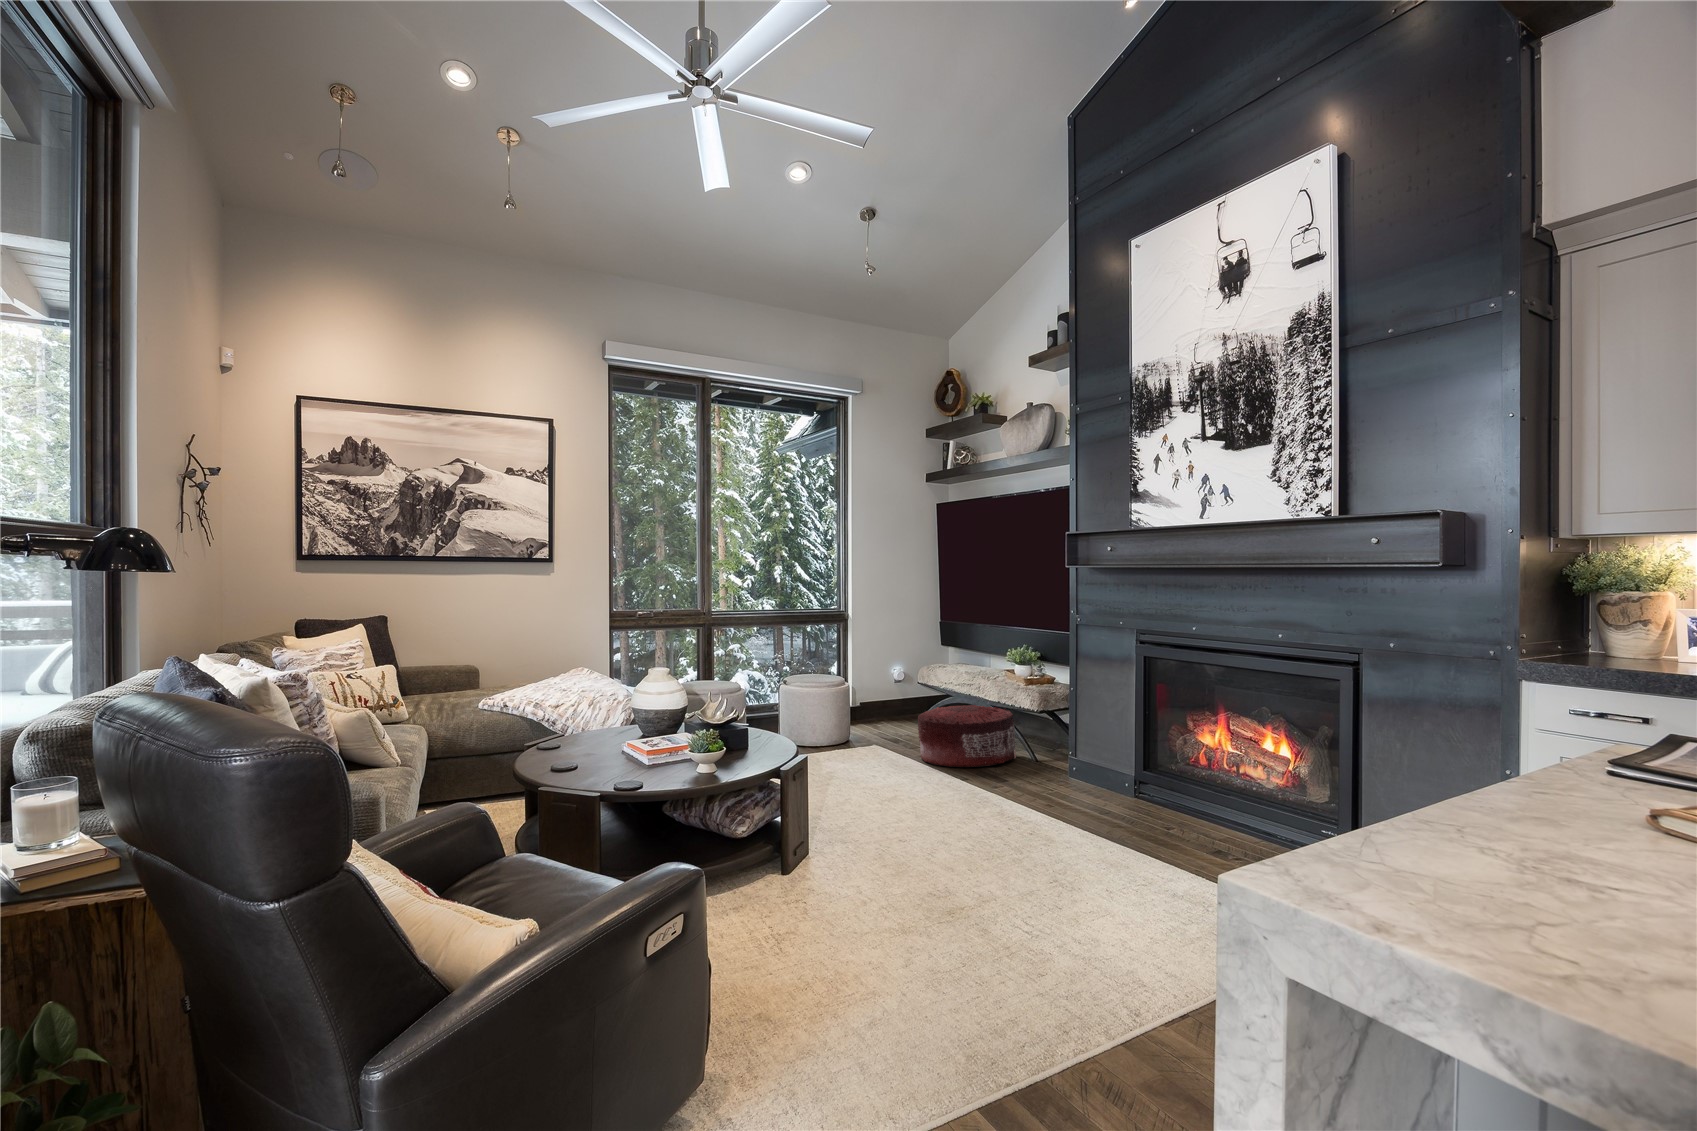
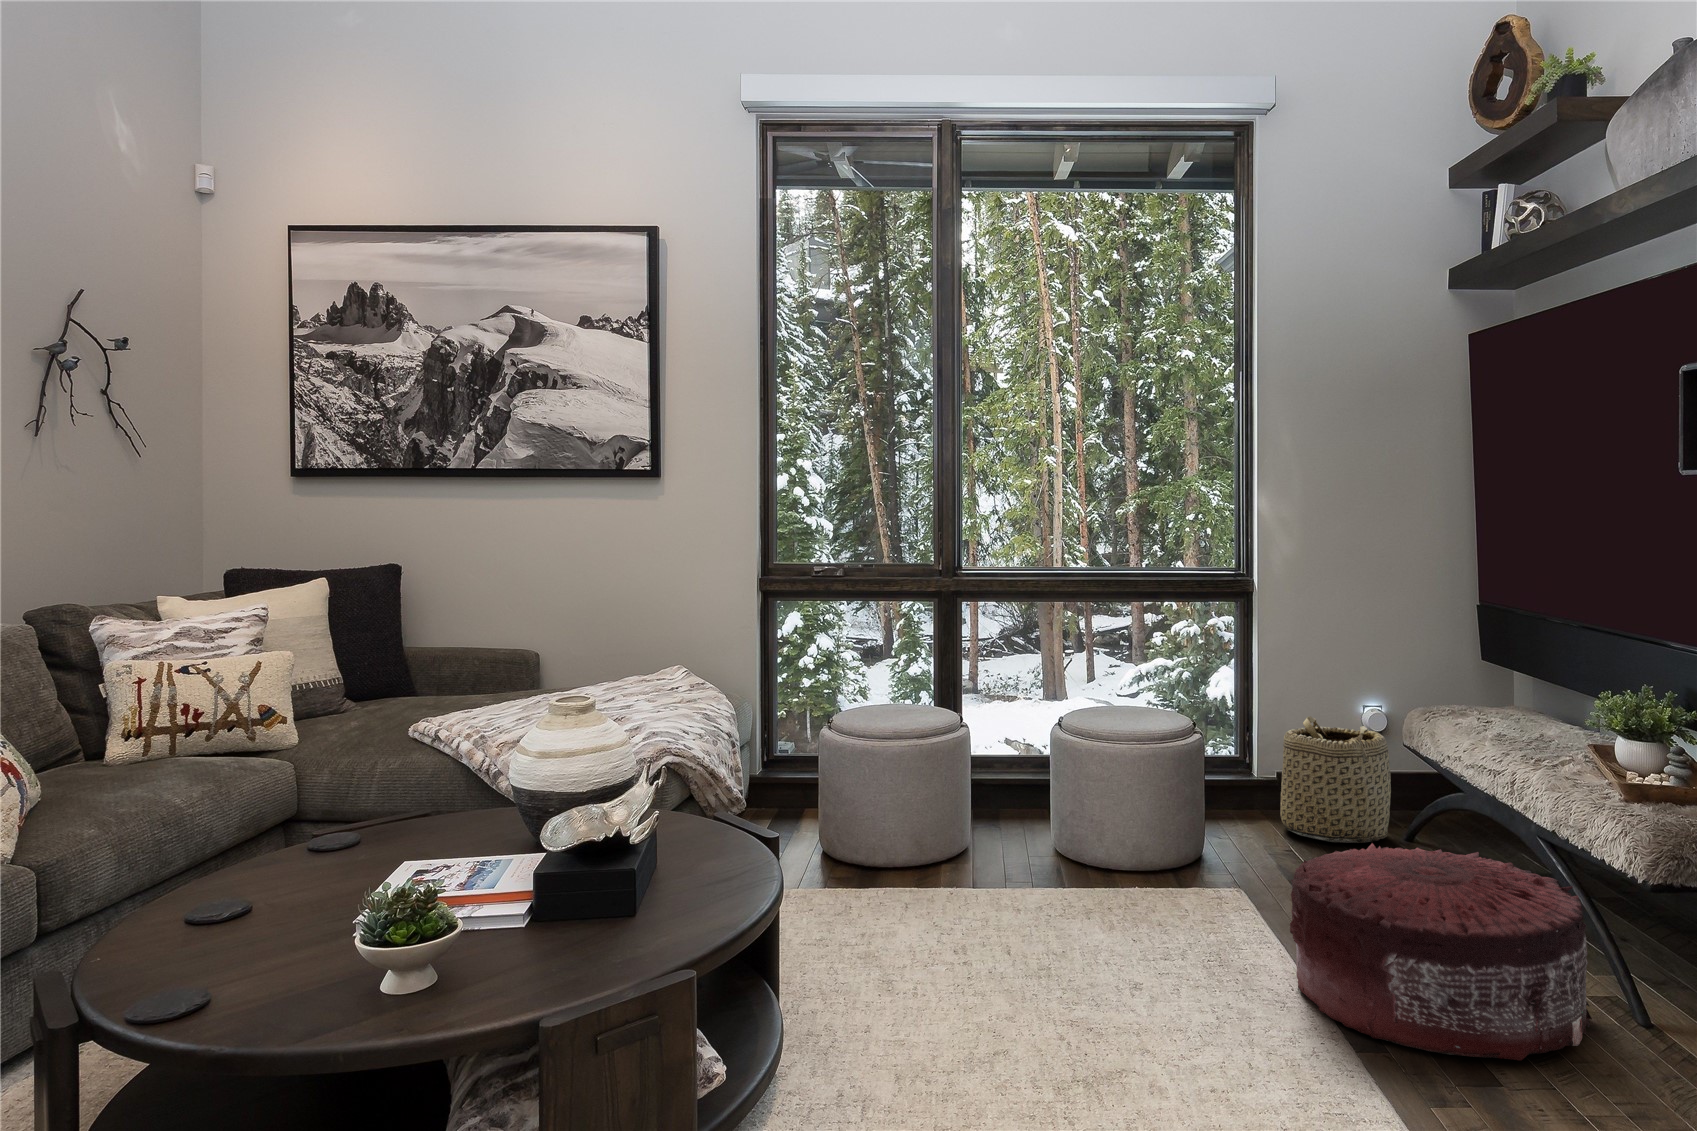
basket: none [868,672,913,727] -> present [1280,716,1391,843]

